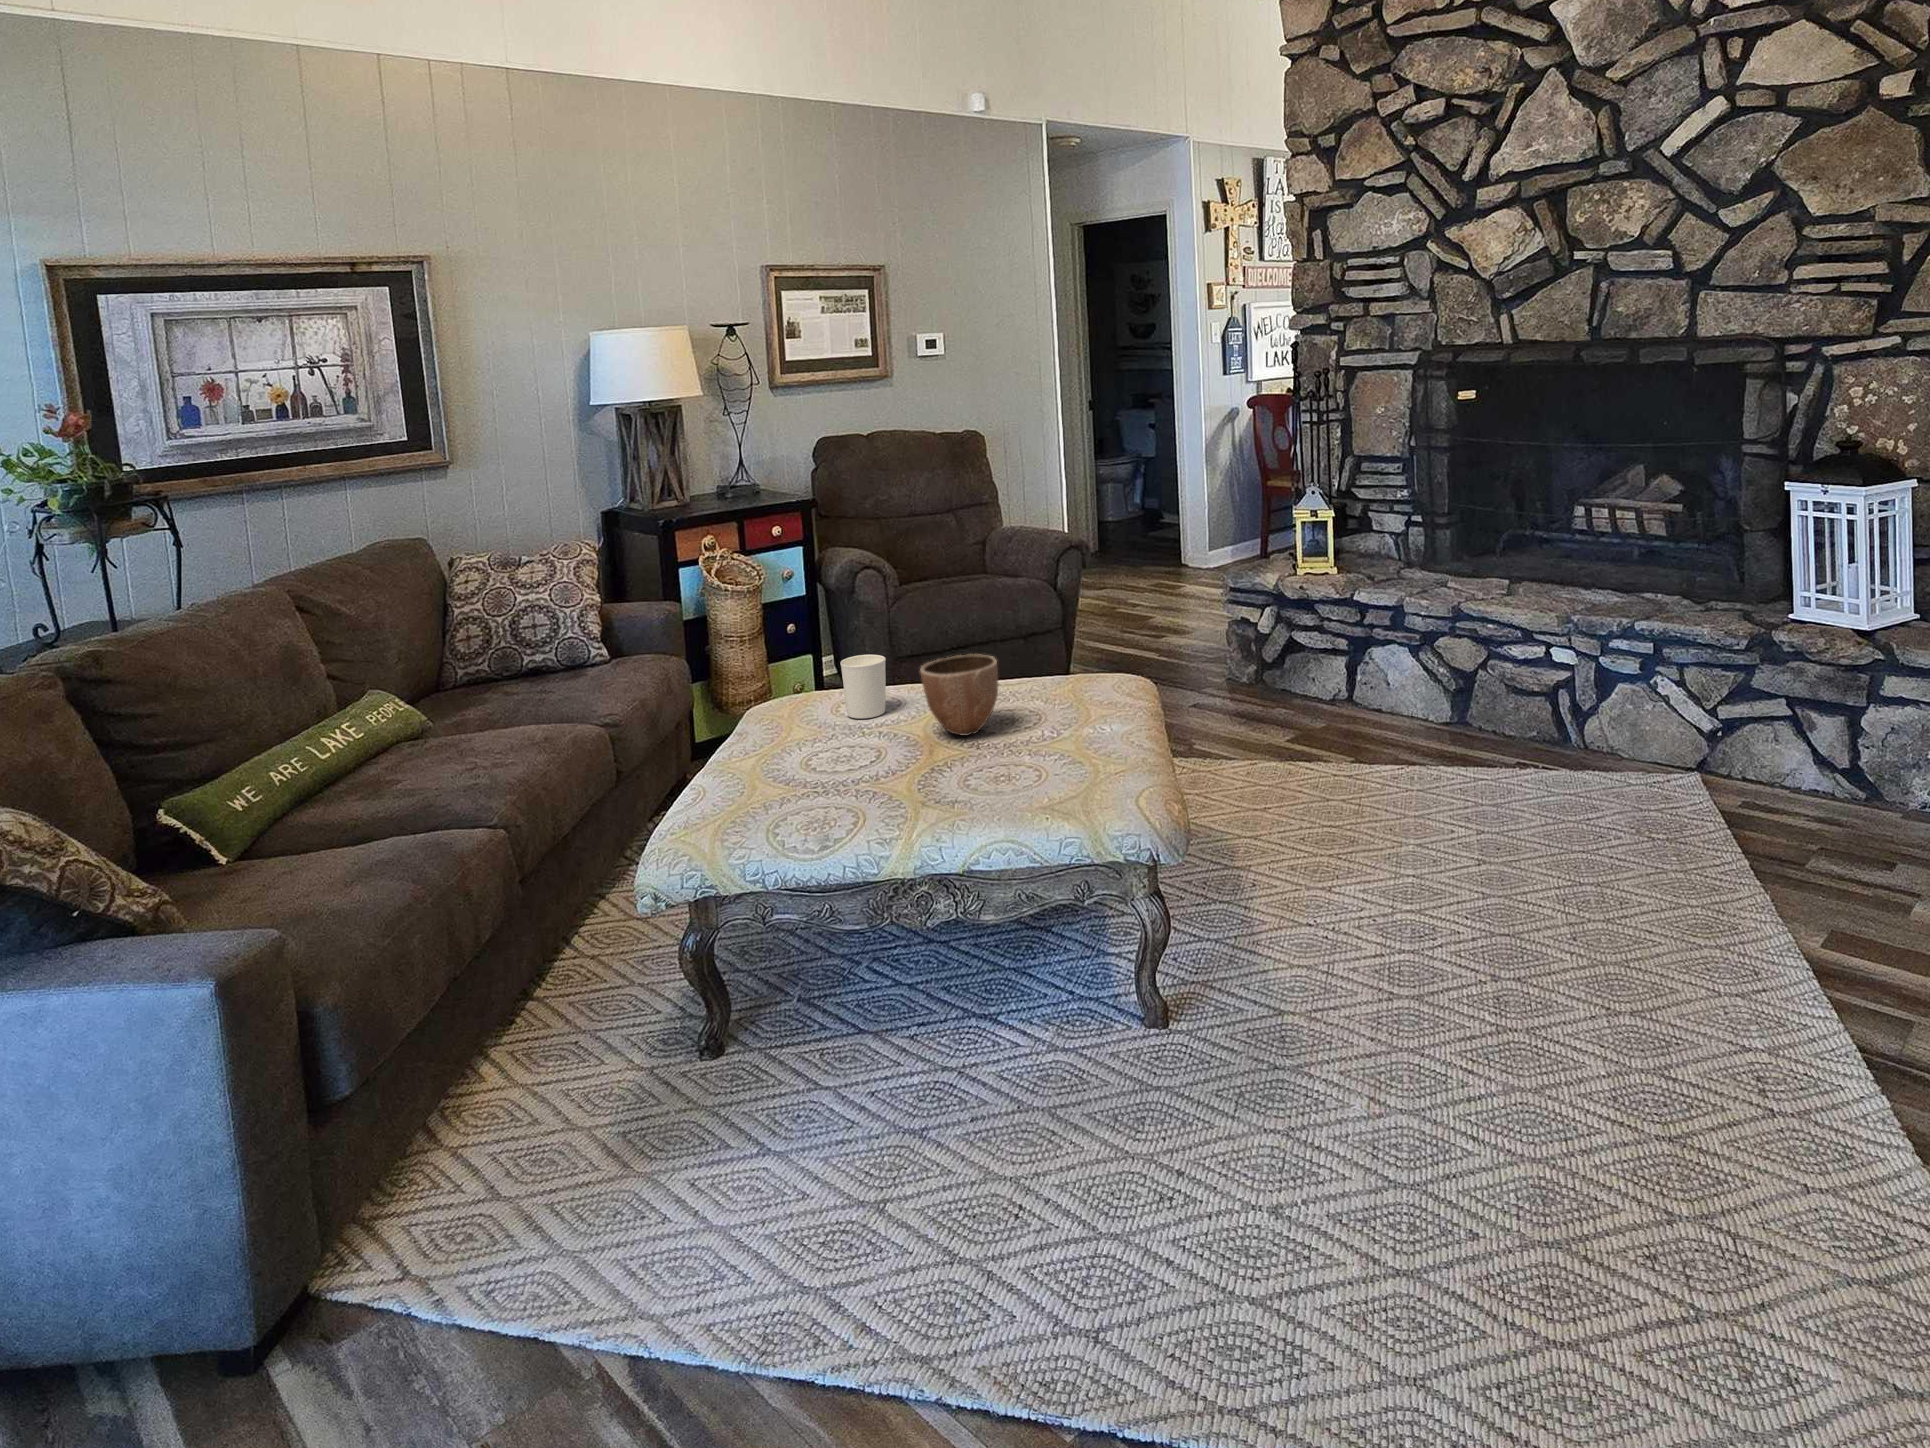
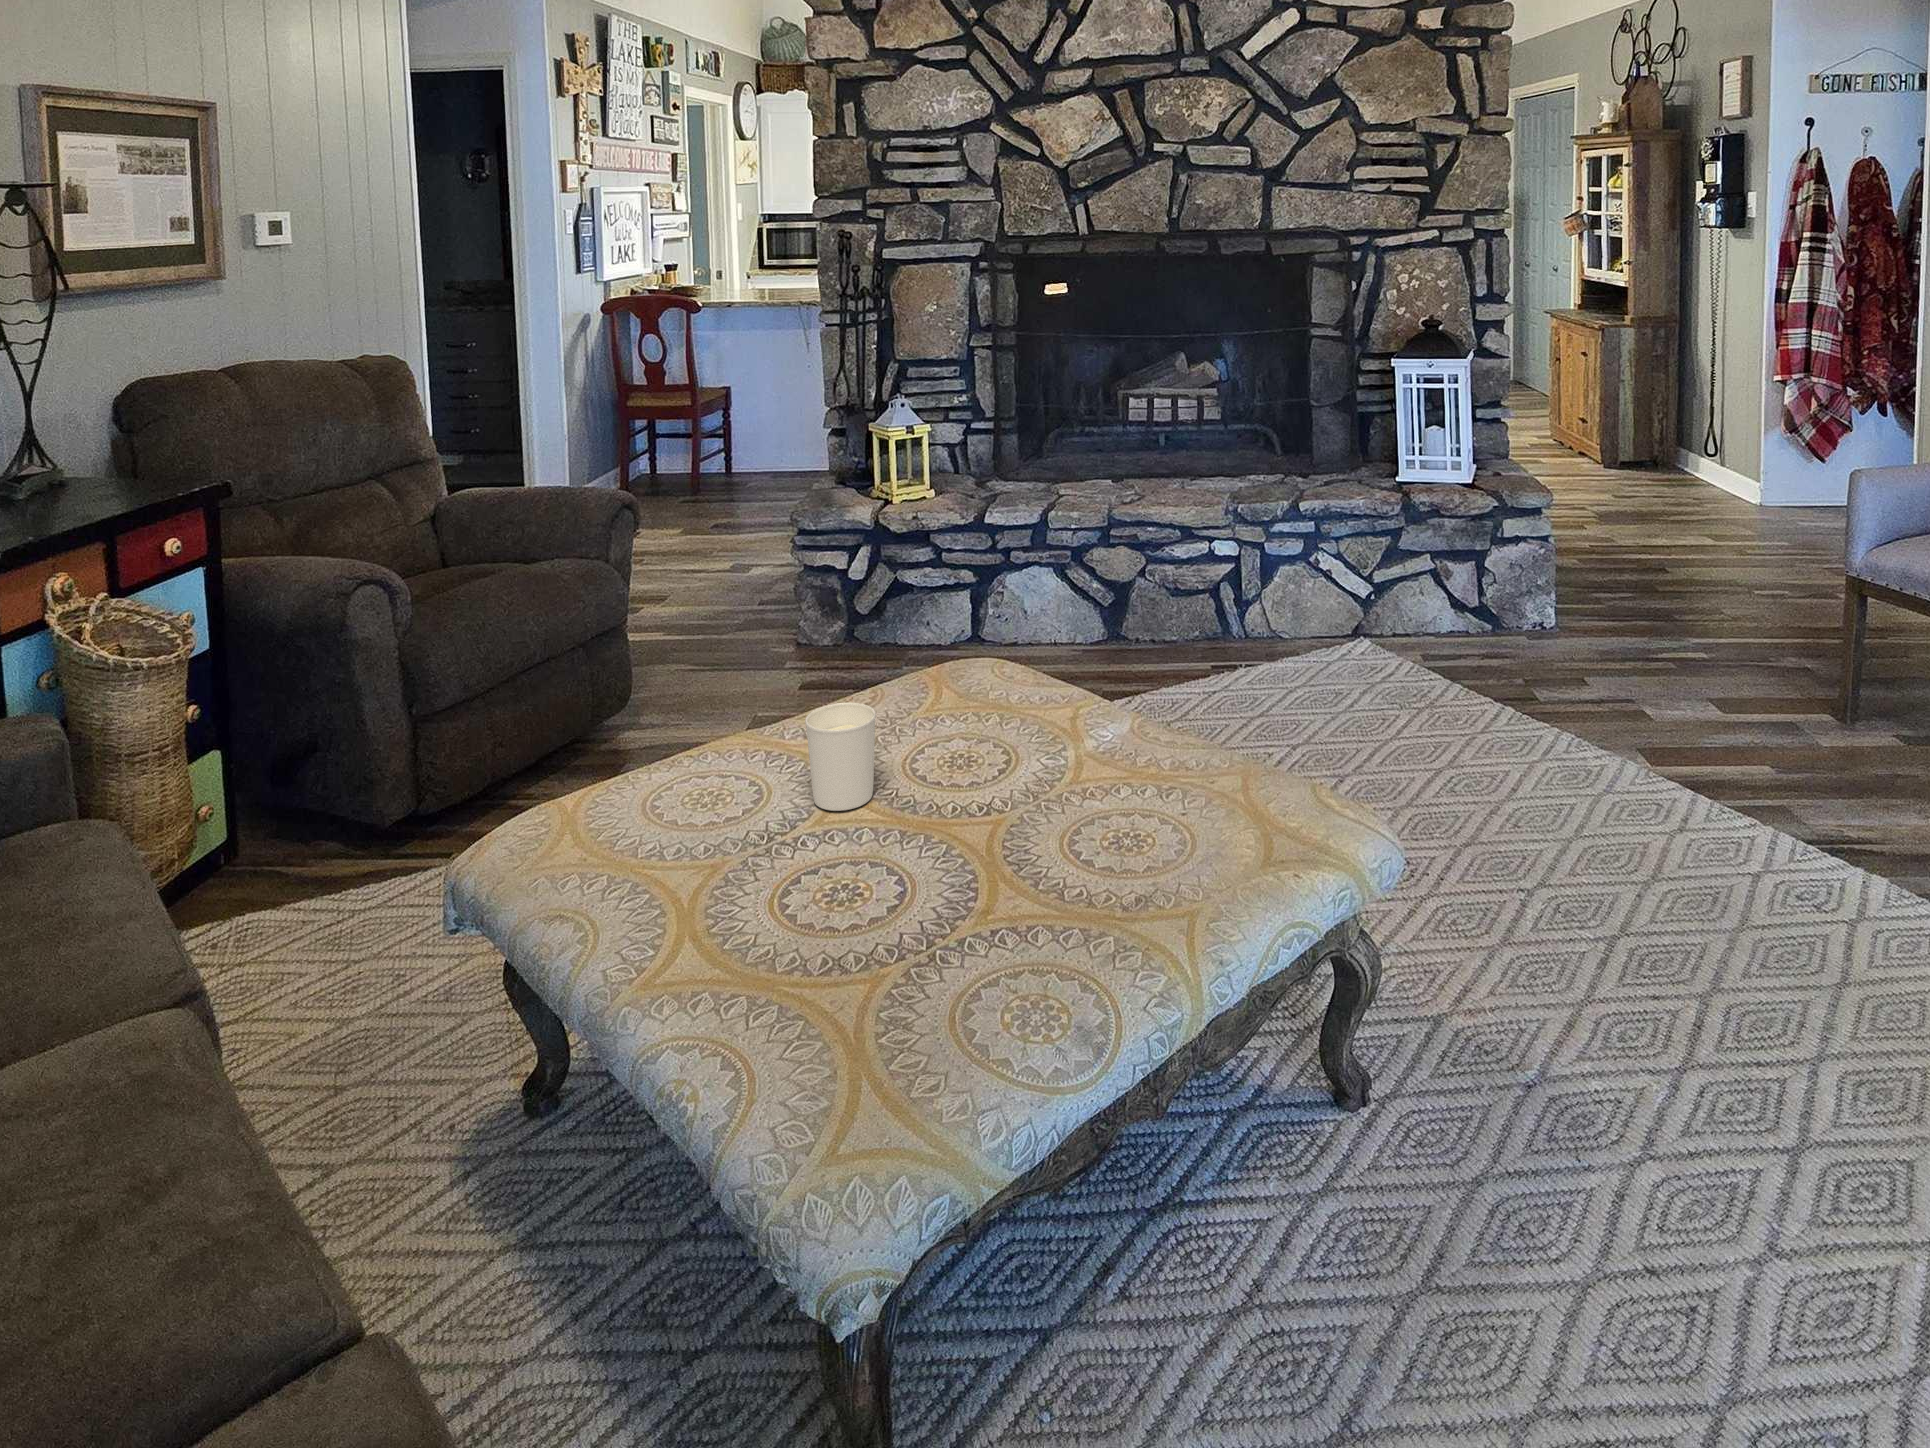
decorative bowl: present [920,654,998,735] -> none [990,664,1100,789]

